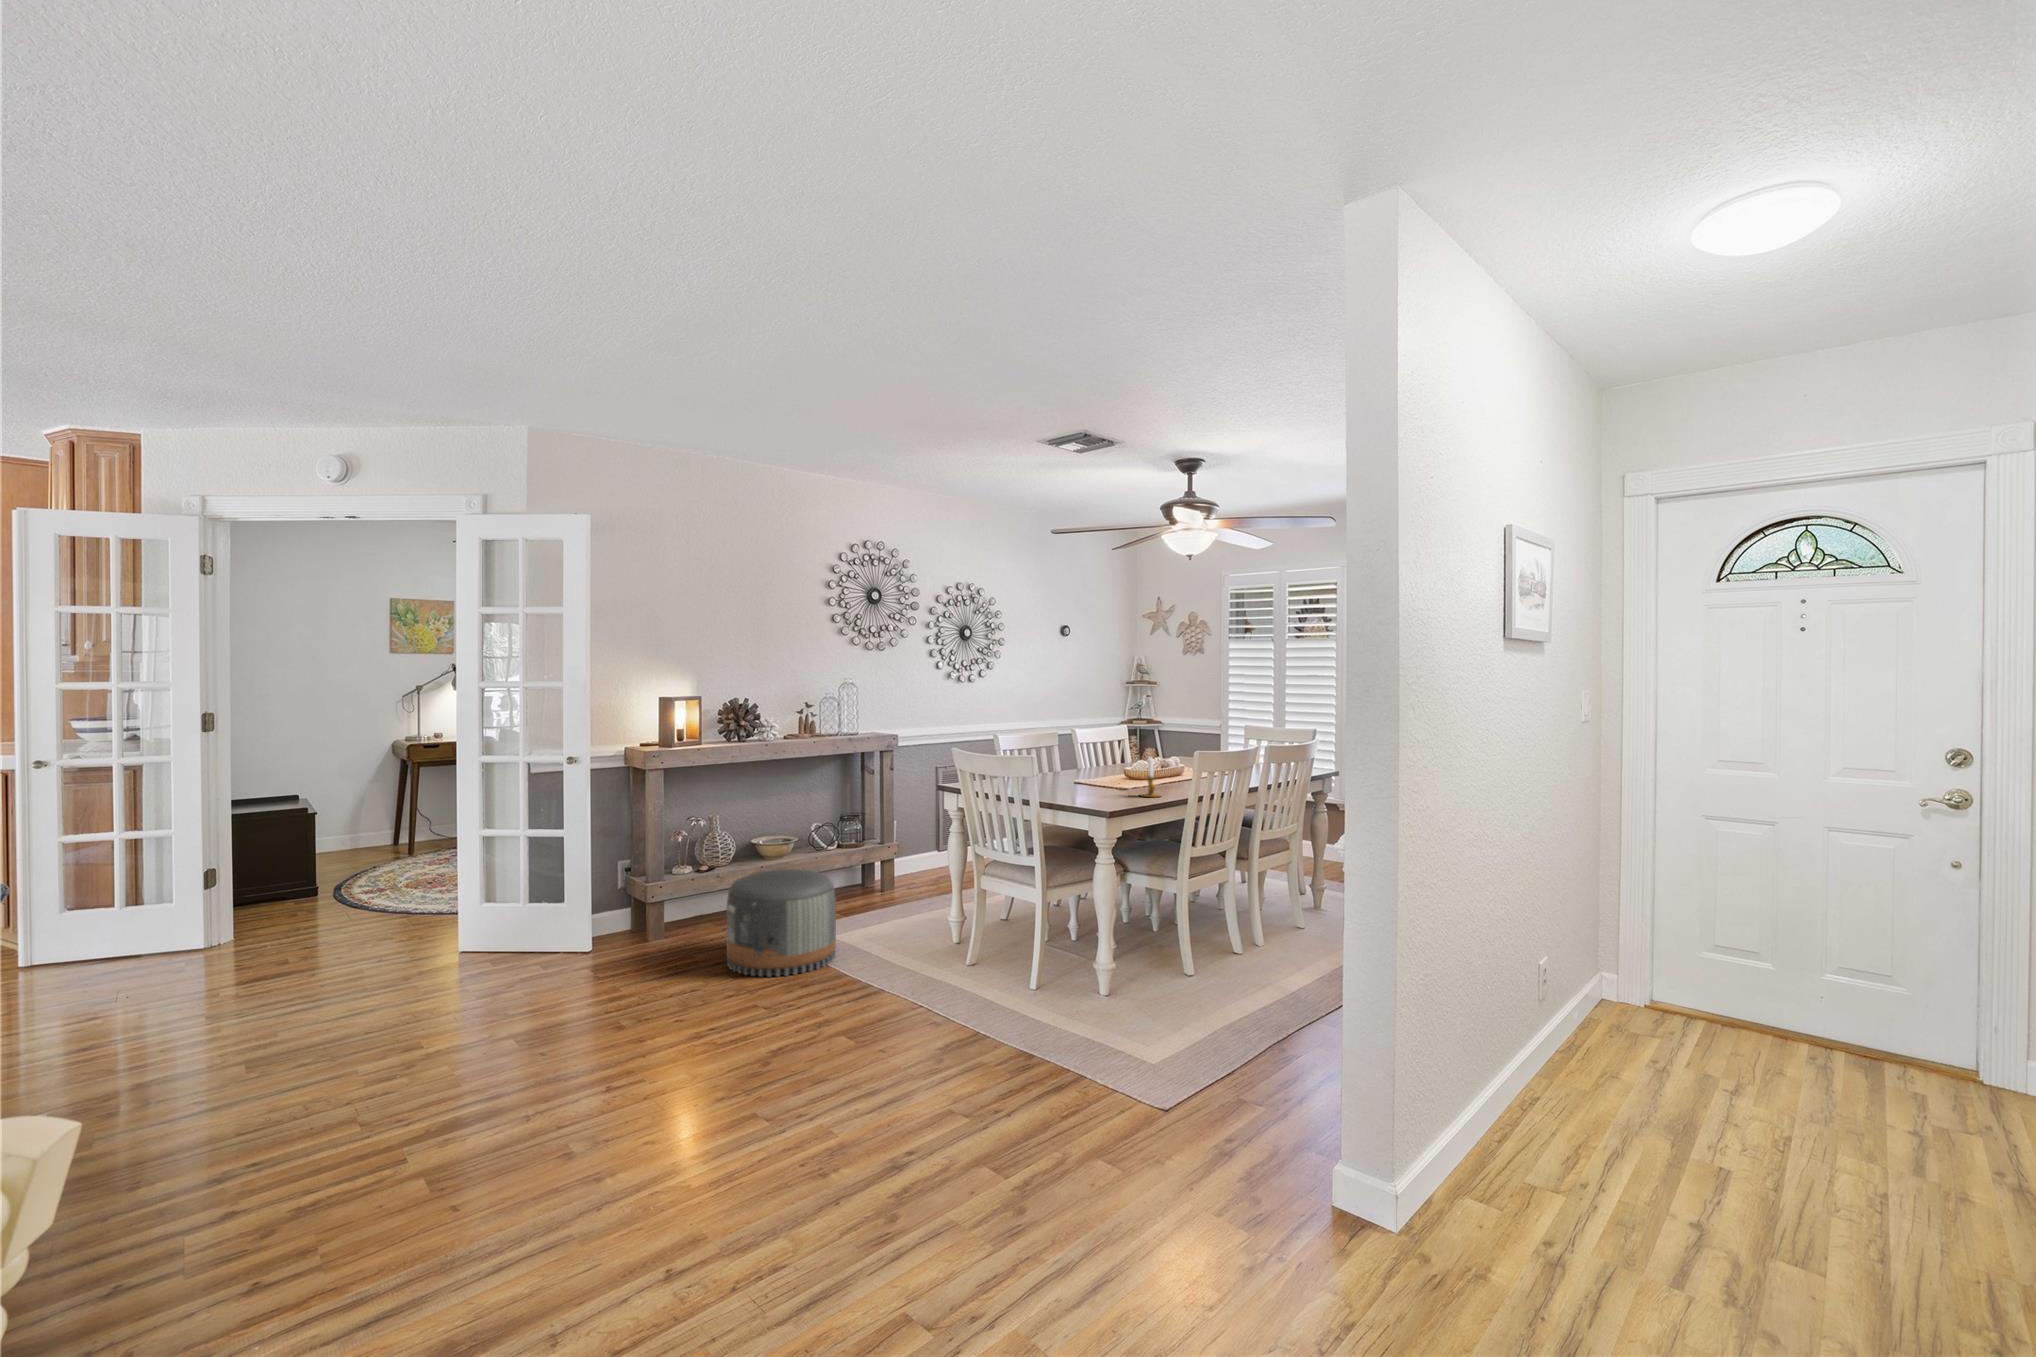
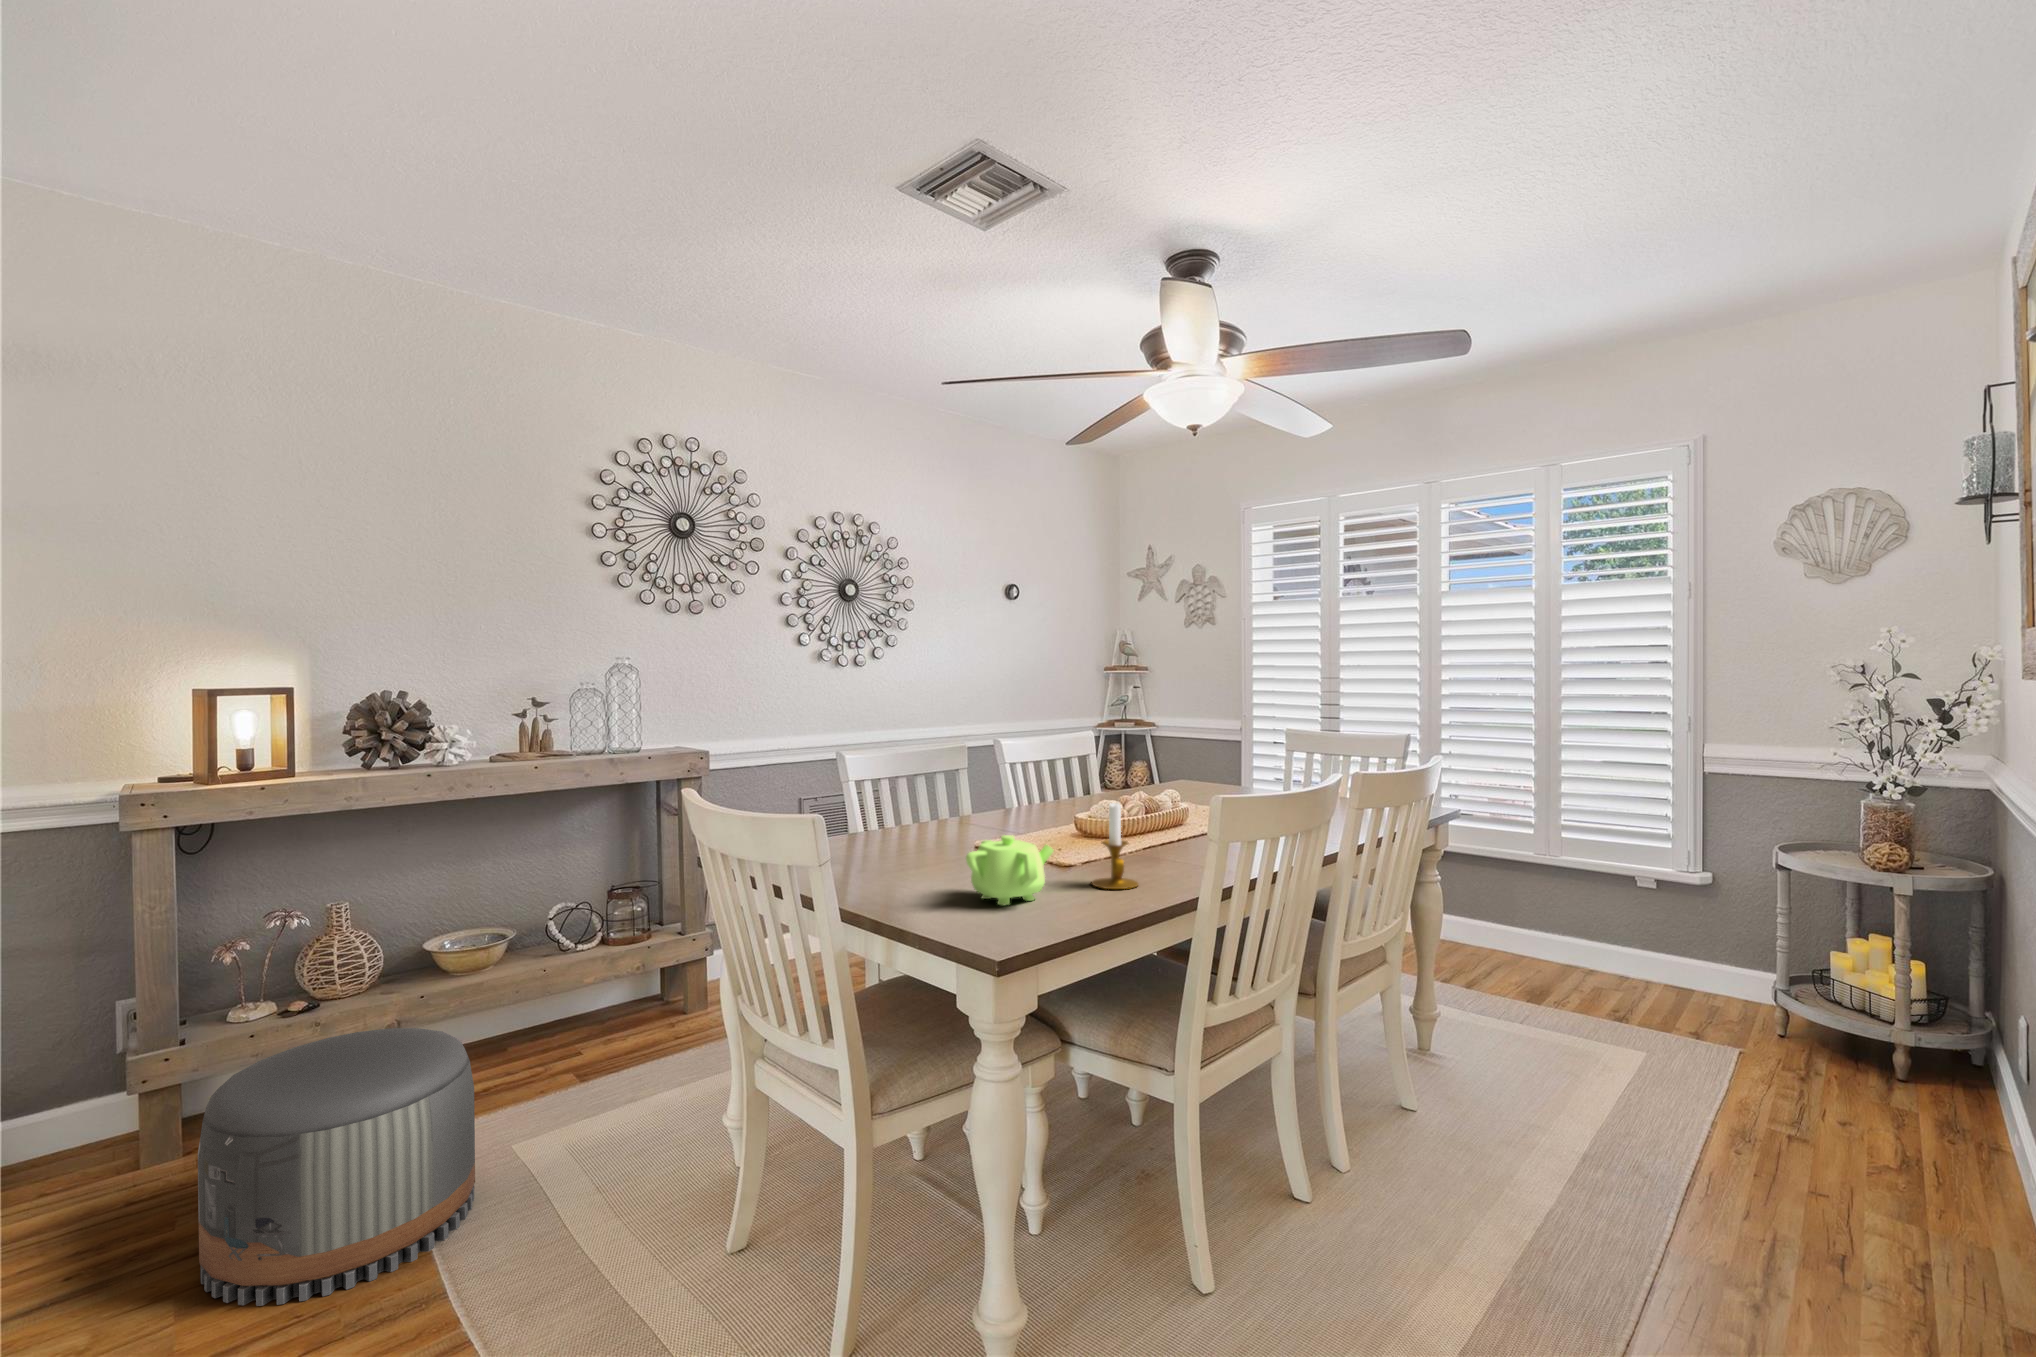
teapot: none [1084,771,1122,802] -> present [966,835,1053,905]

